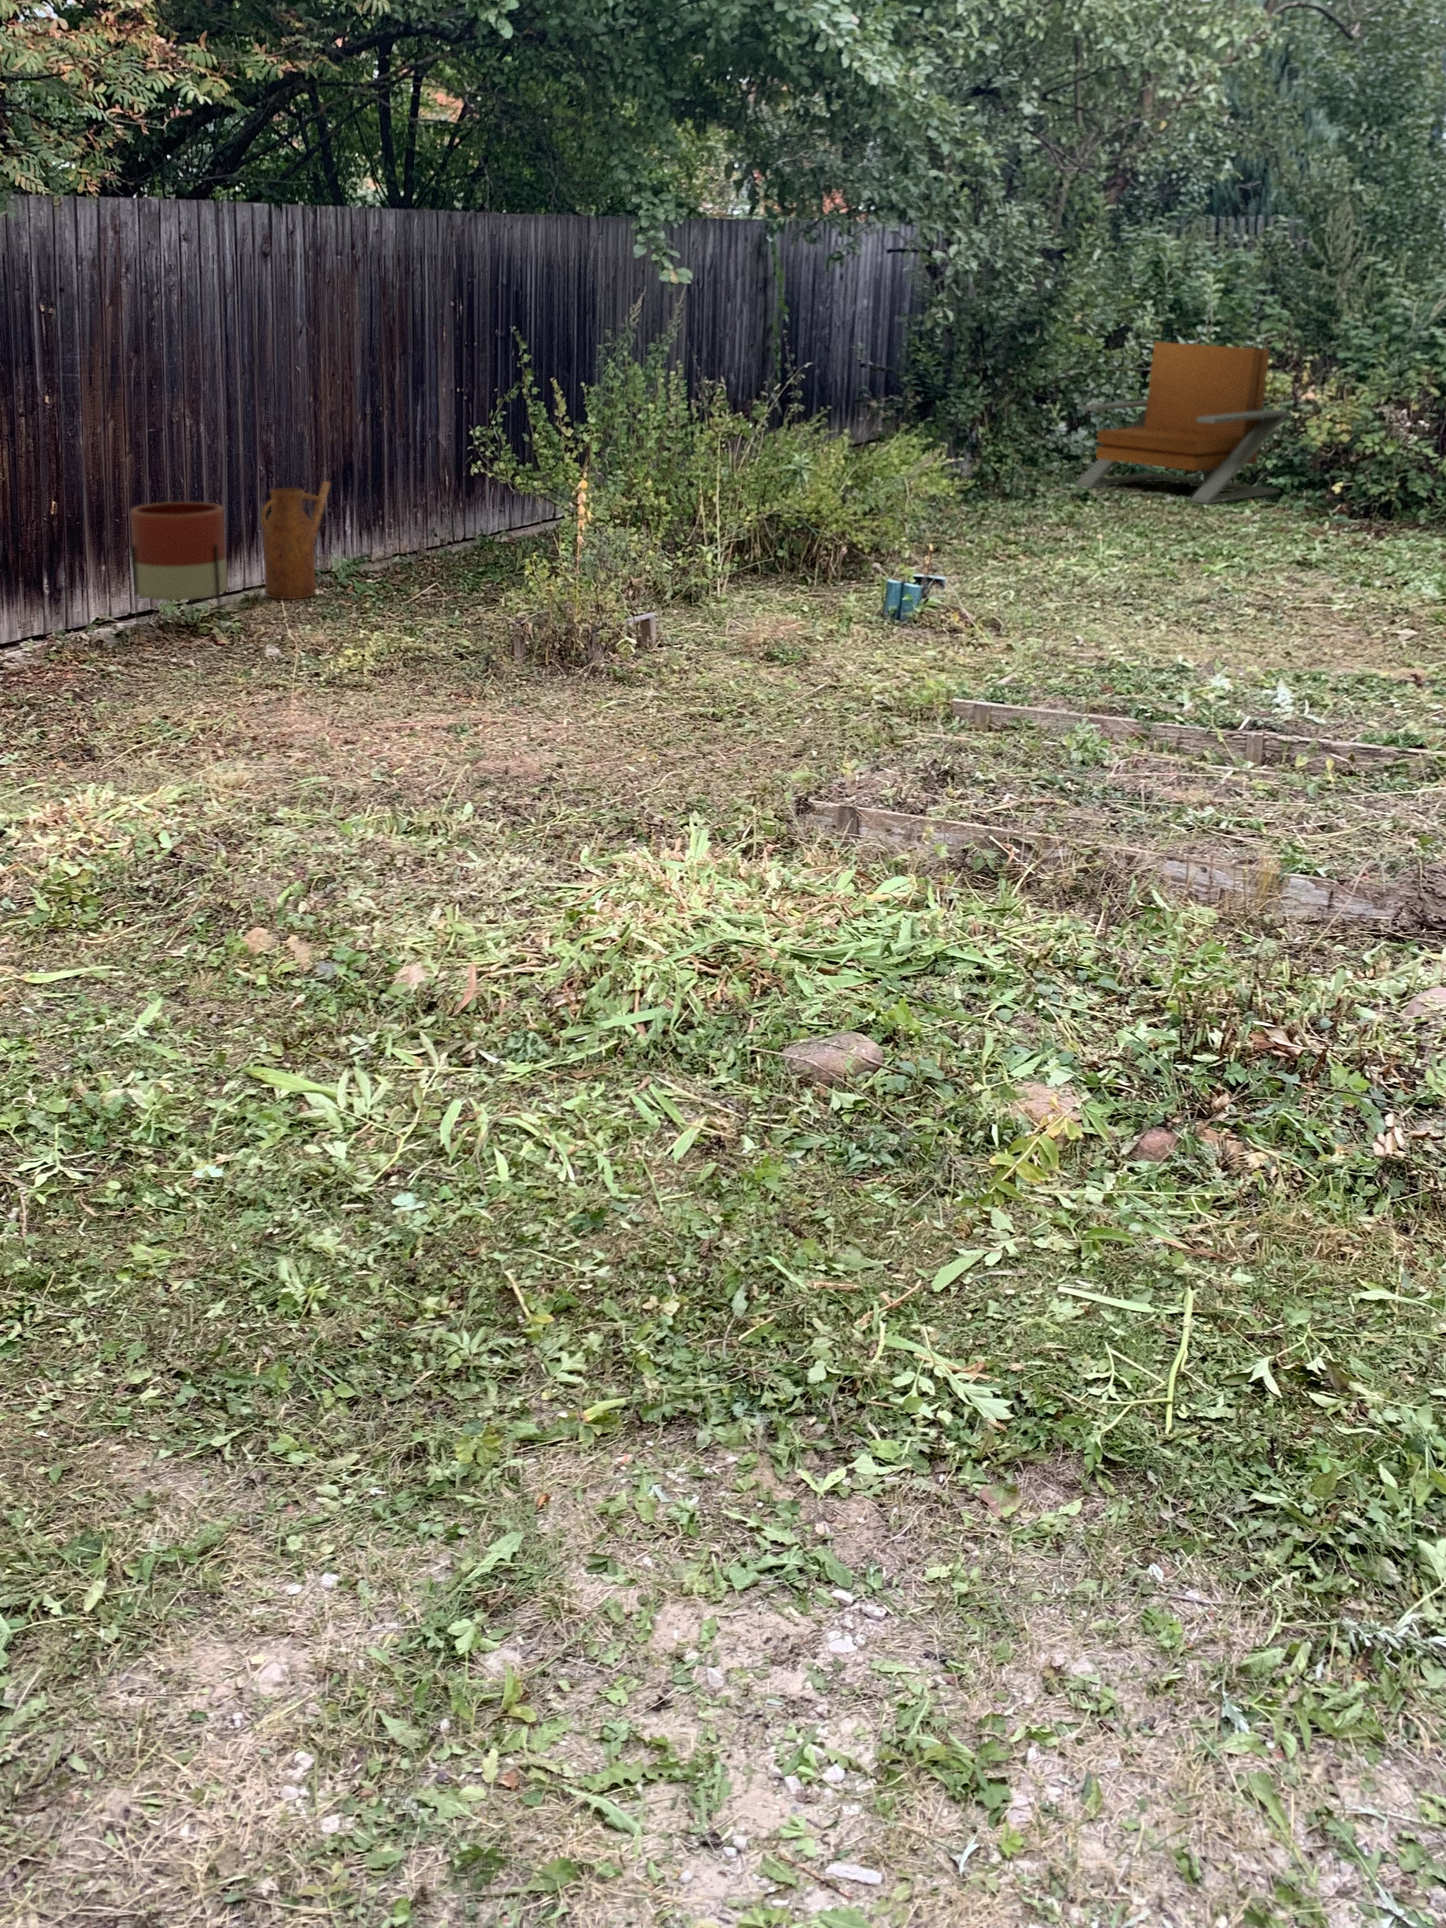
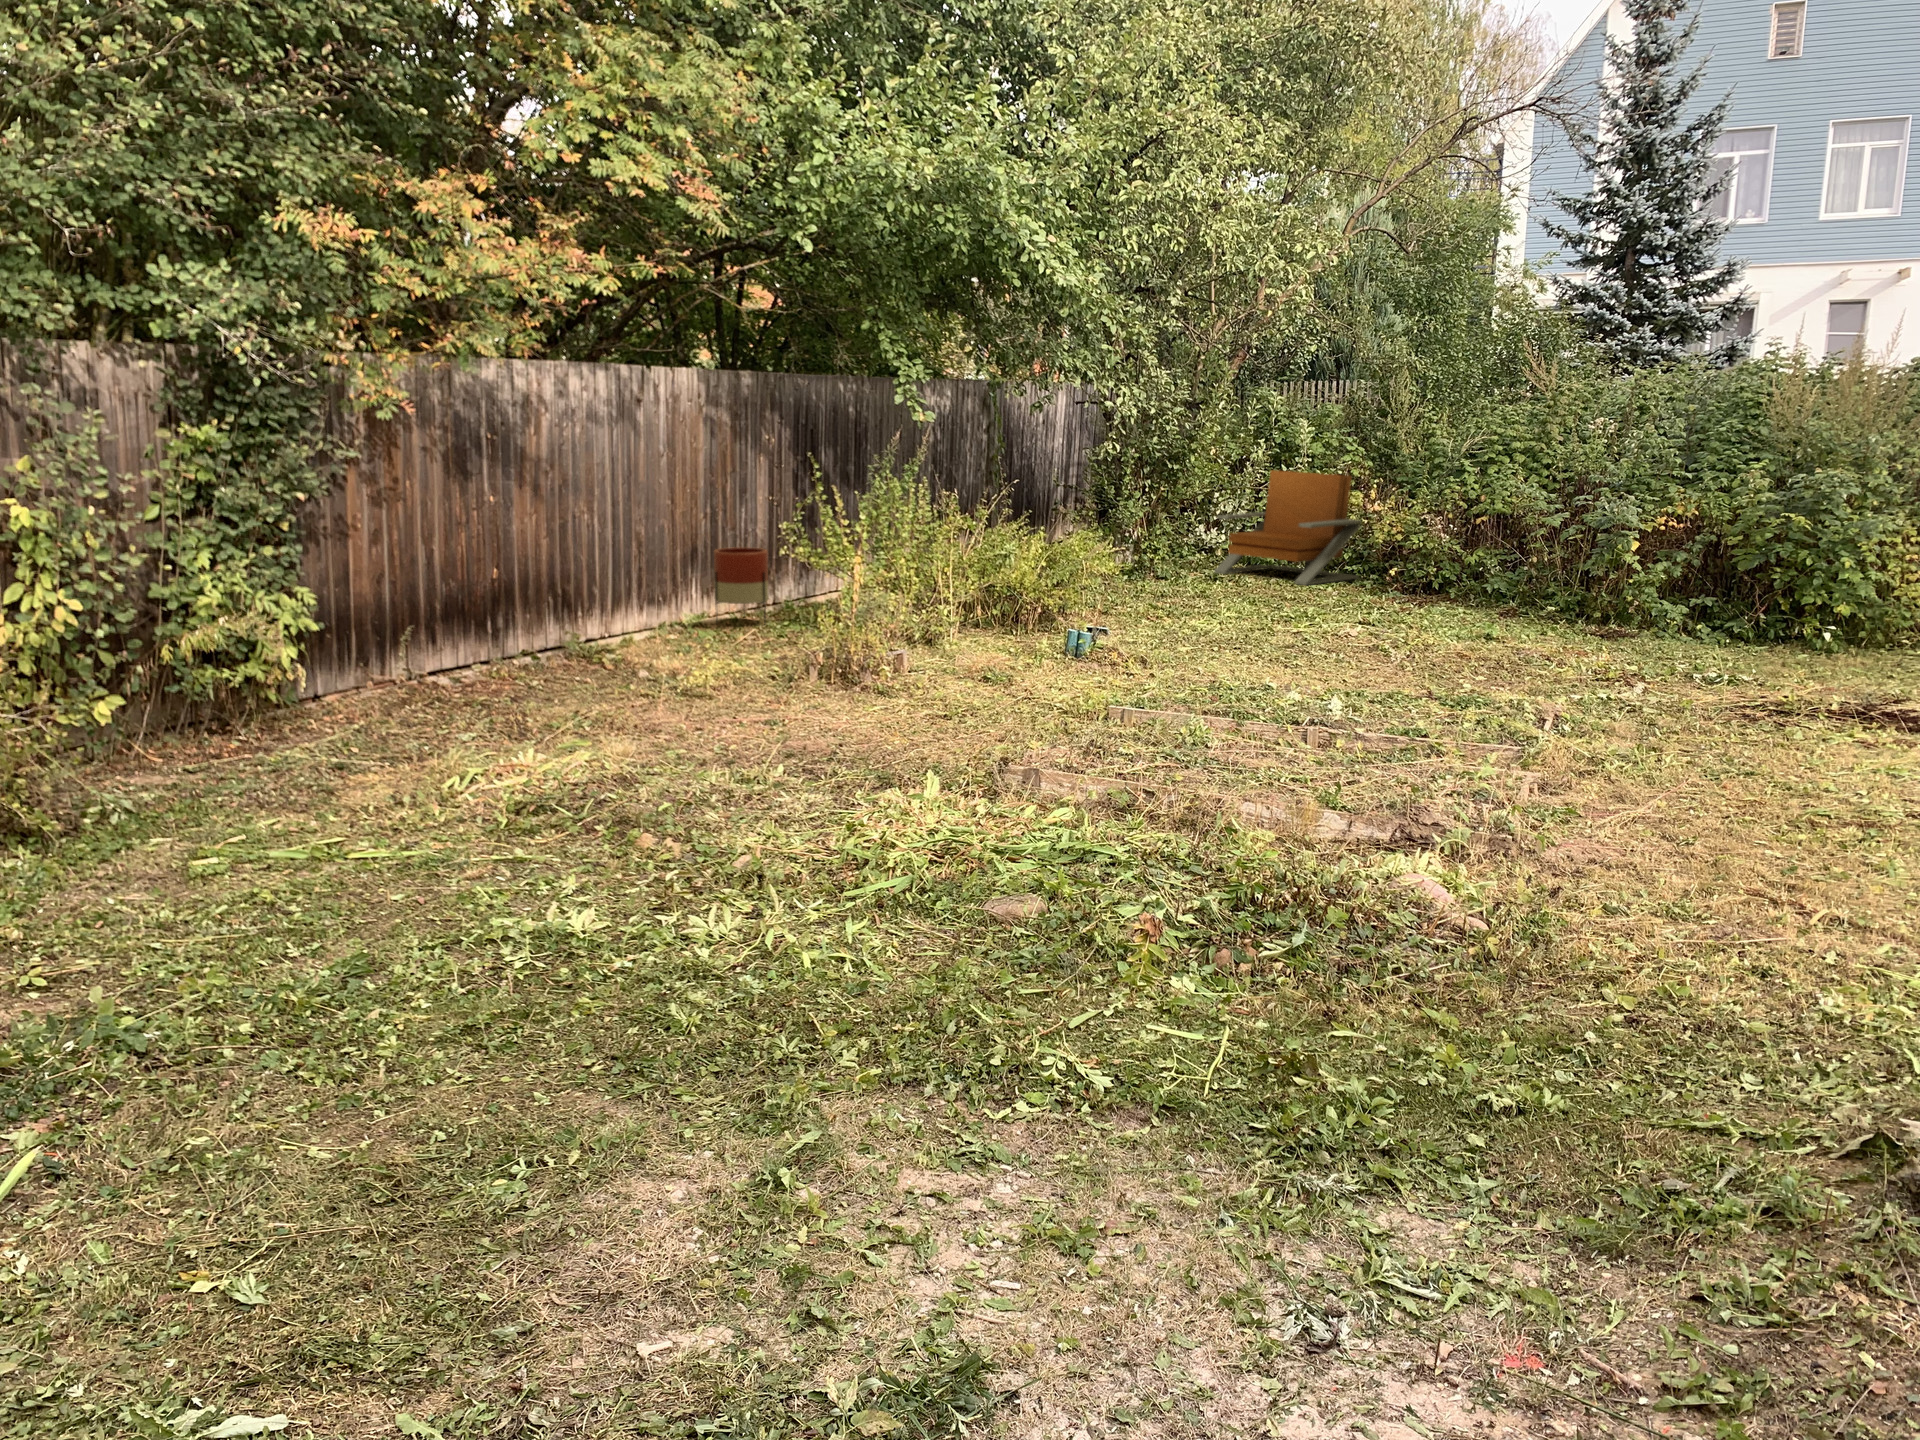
watering can: present [261,481,331,599] -> none [636,560,685,643]
planter: present [131,502,228,632] -> present [714,547,769,622]

